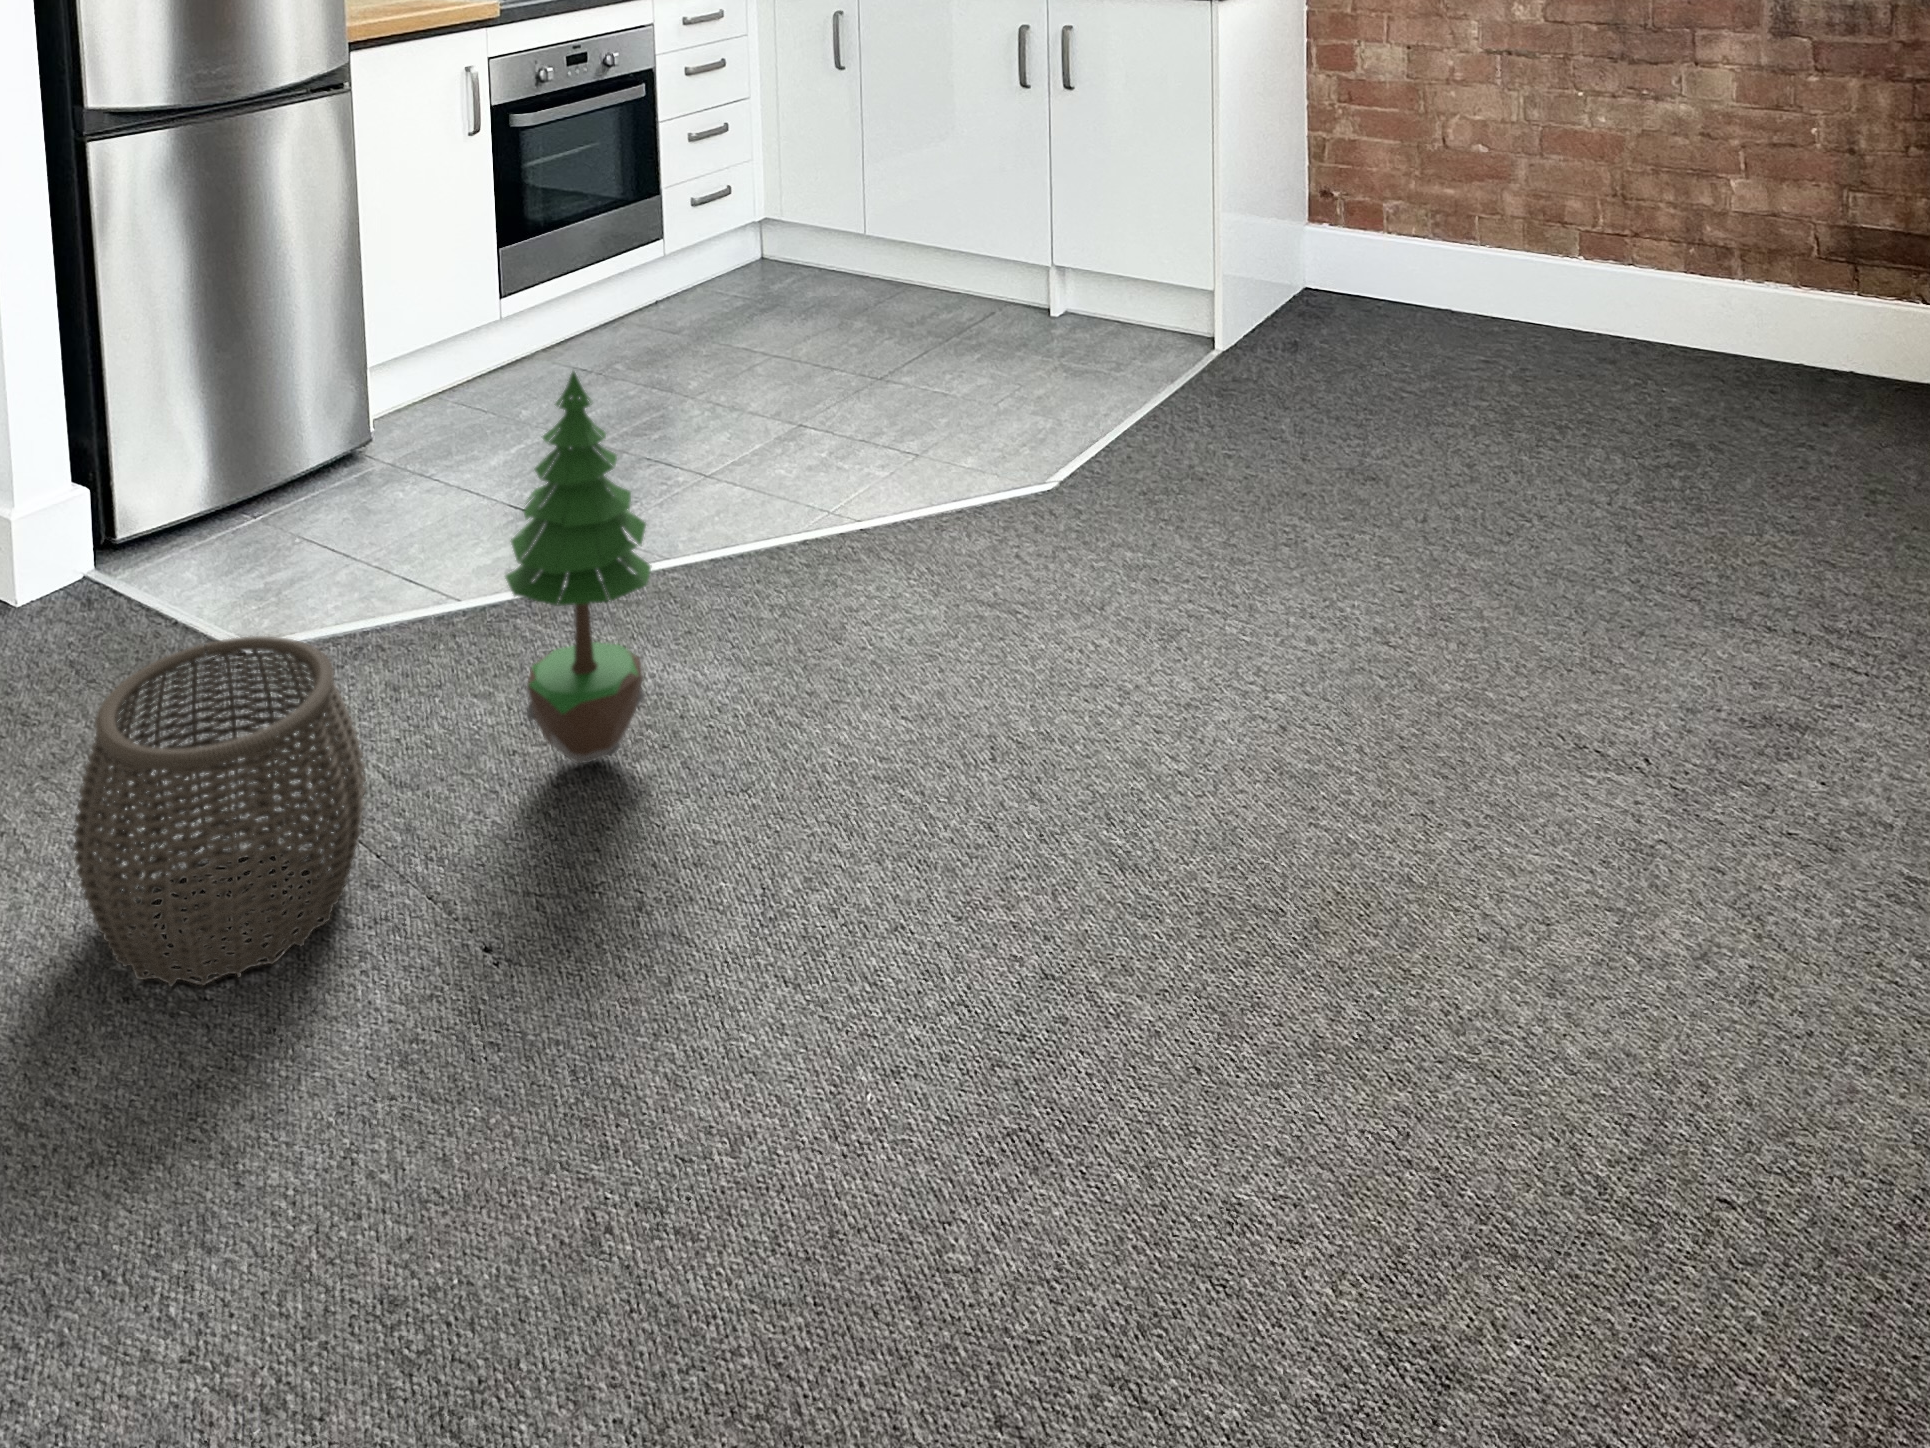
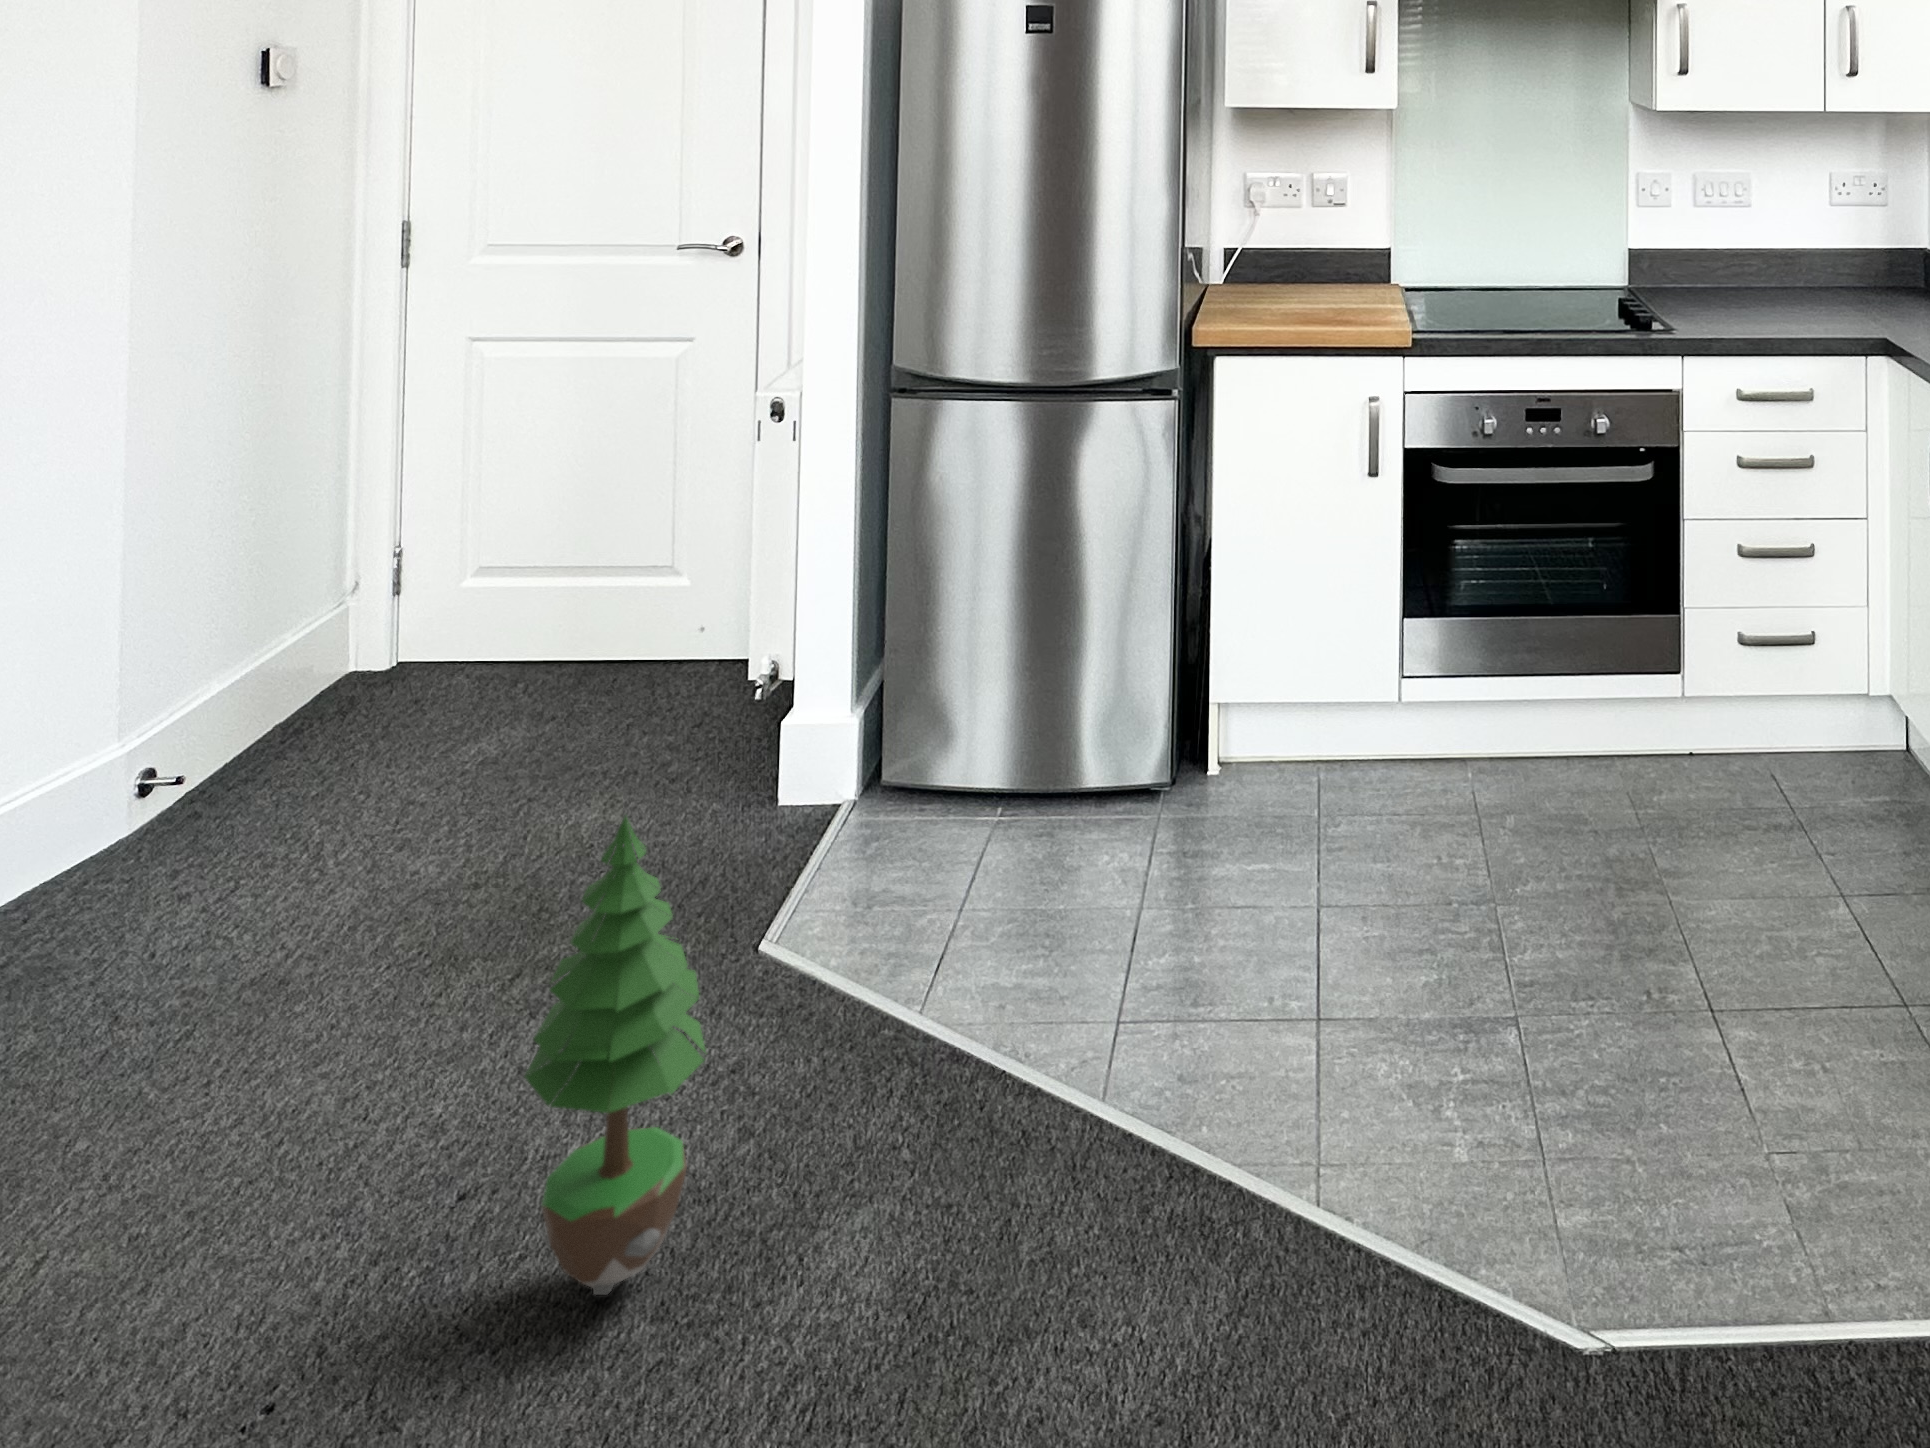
woven basket: present [73,636,366,986] -> none [148,922,454,1276]

